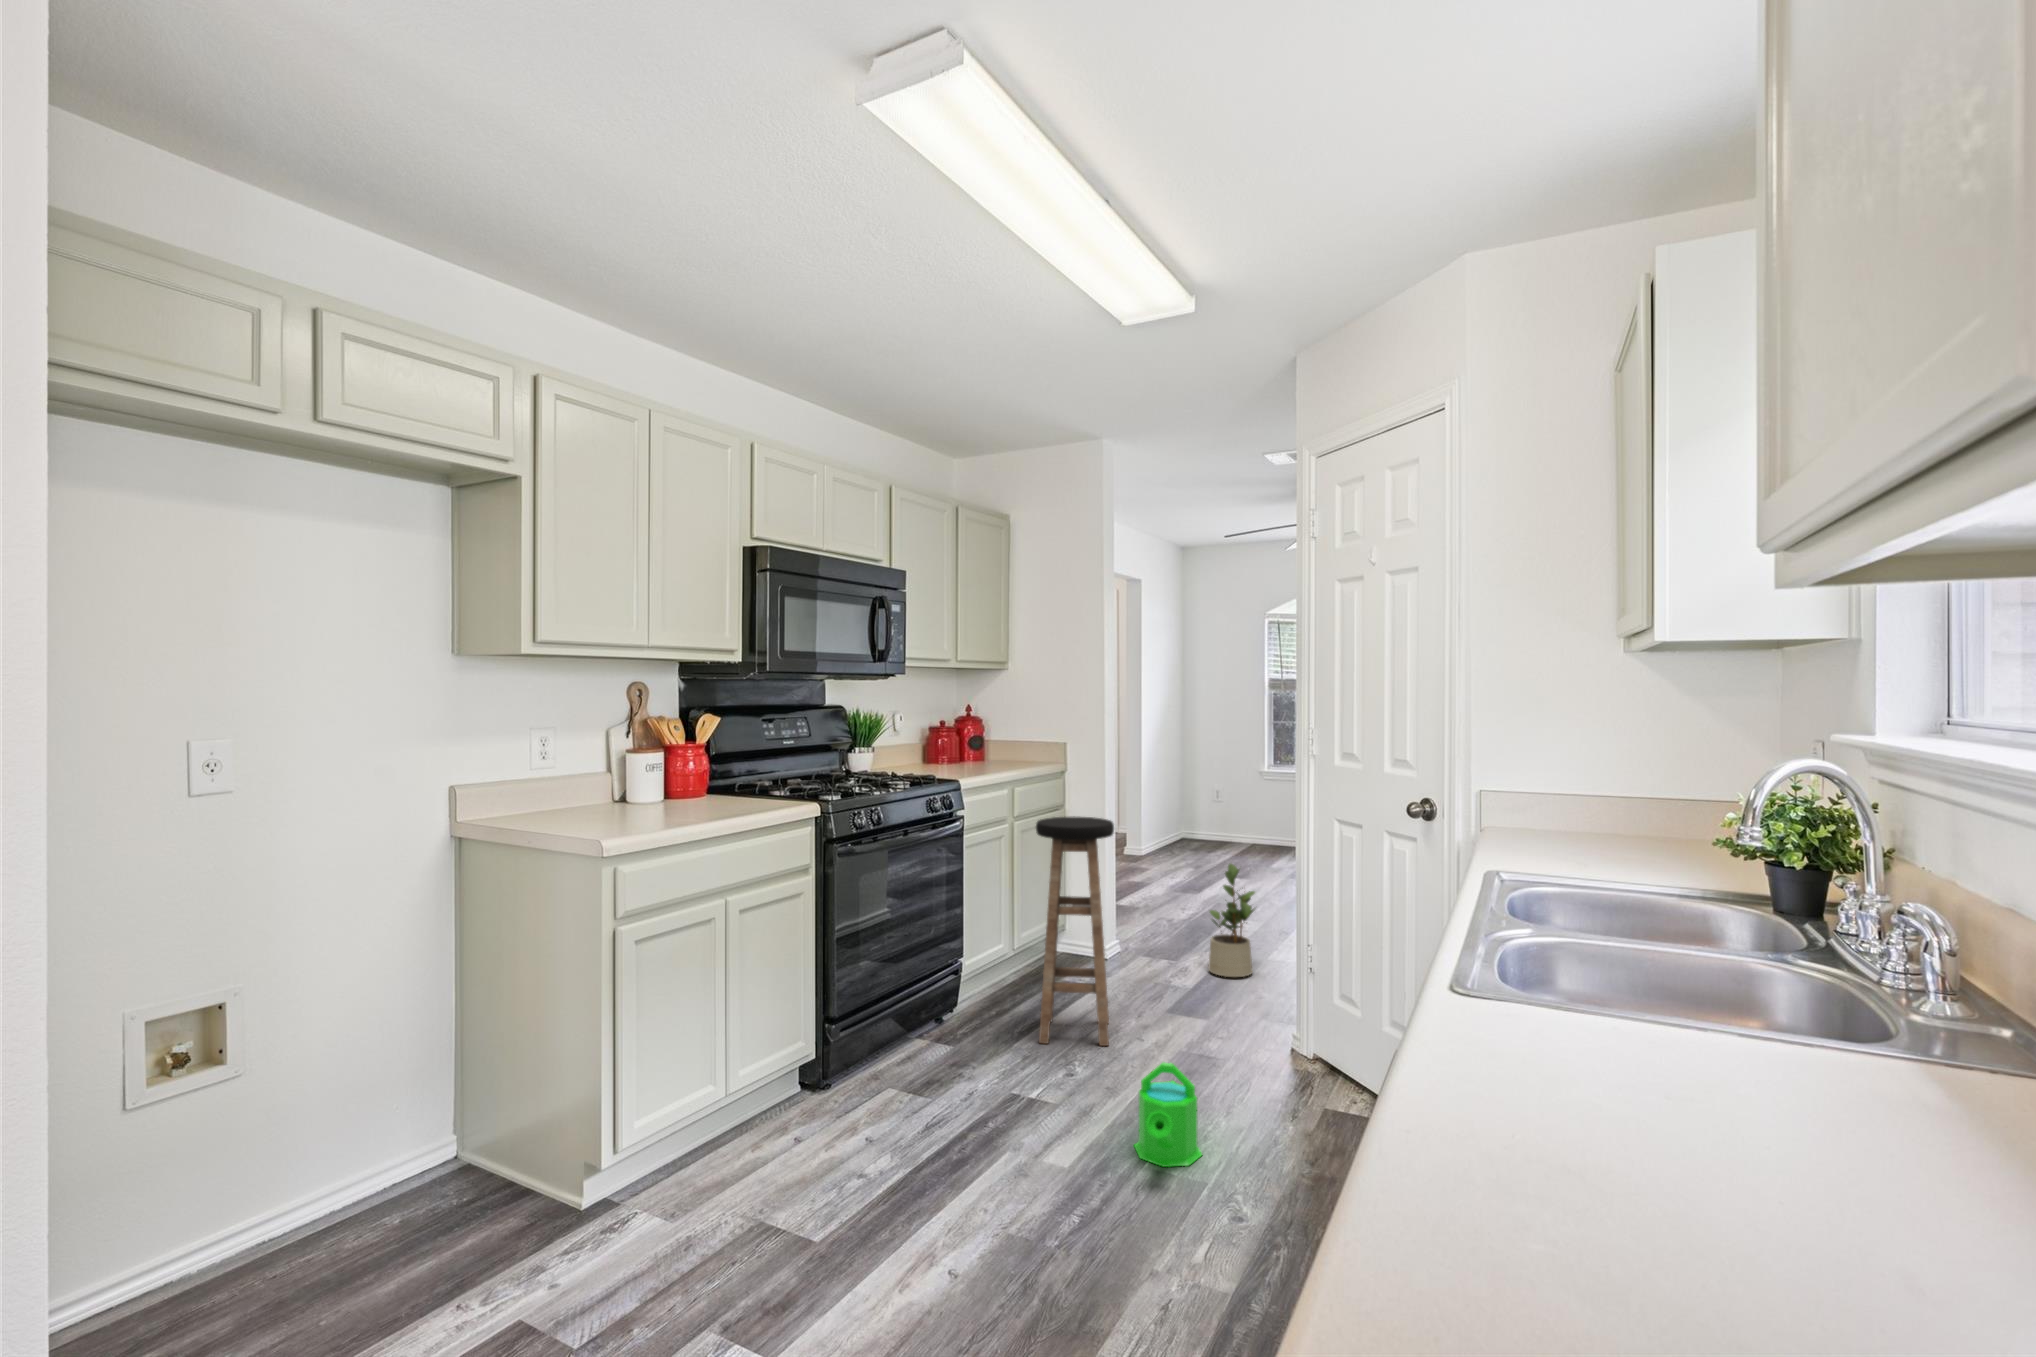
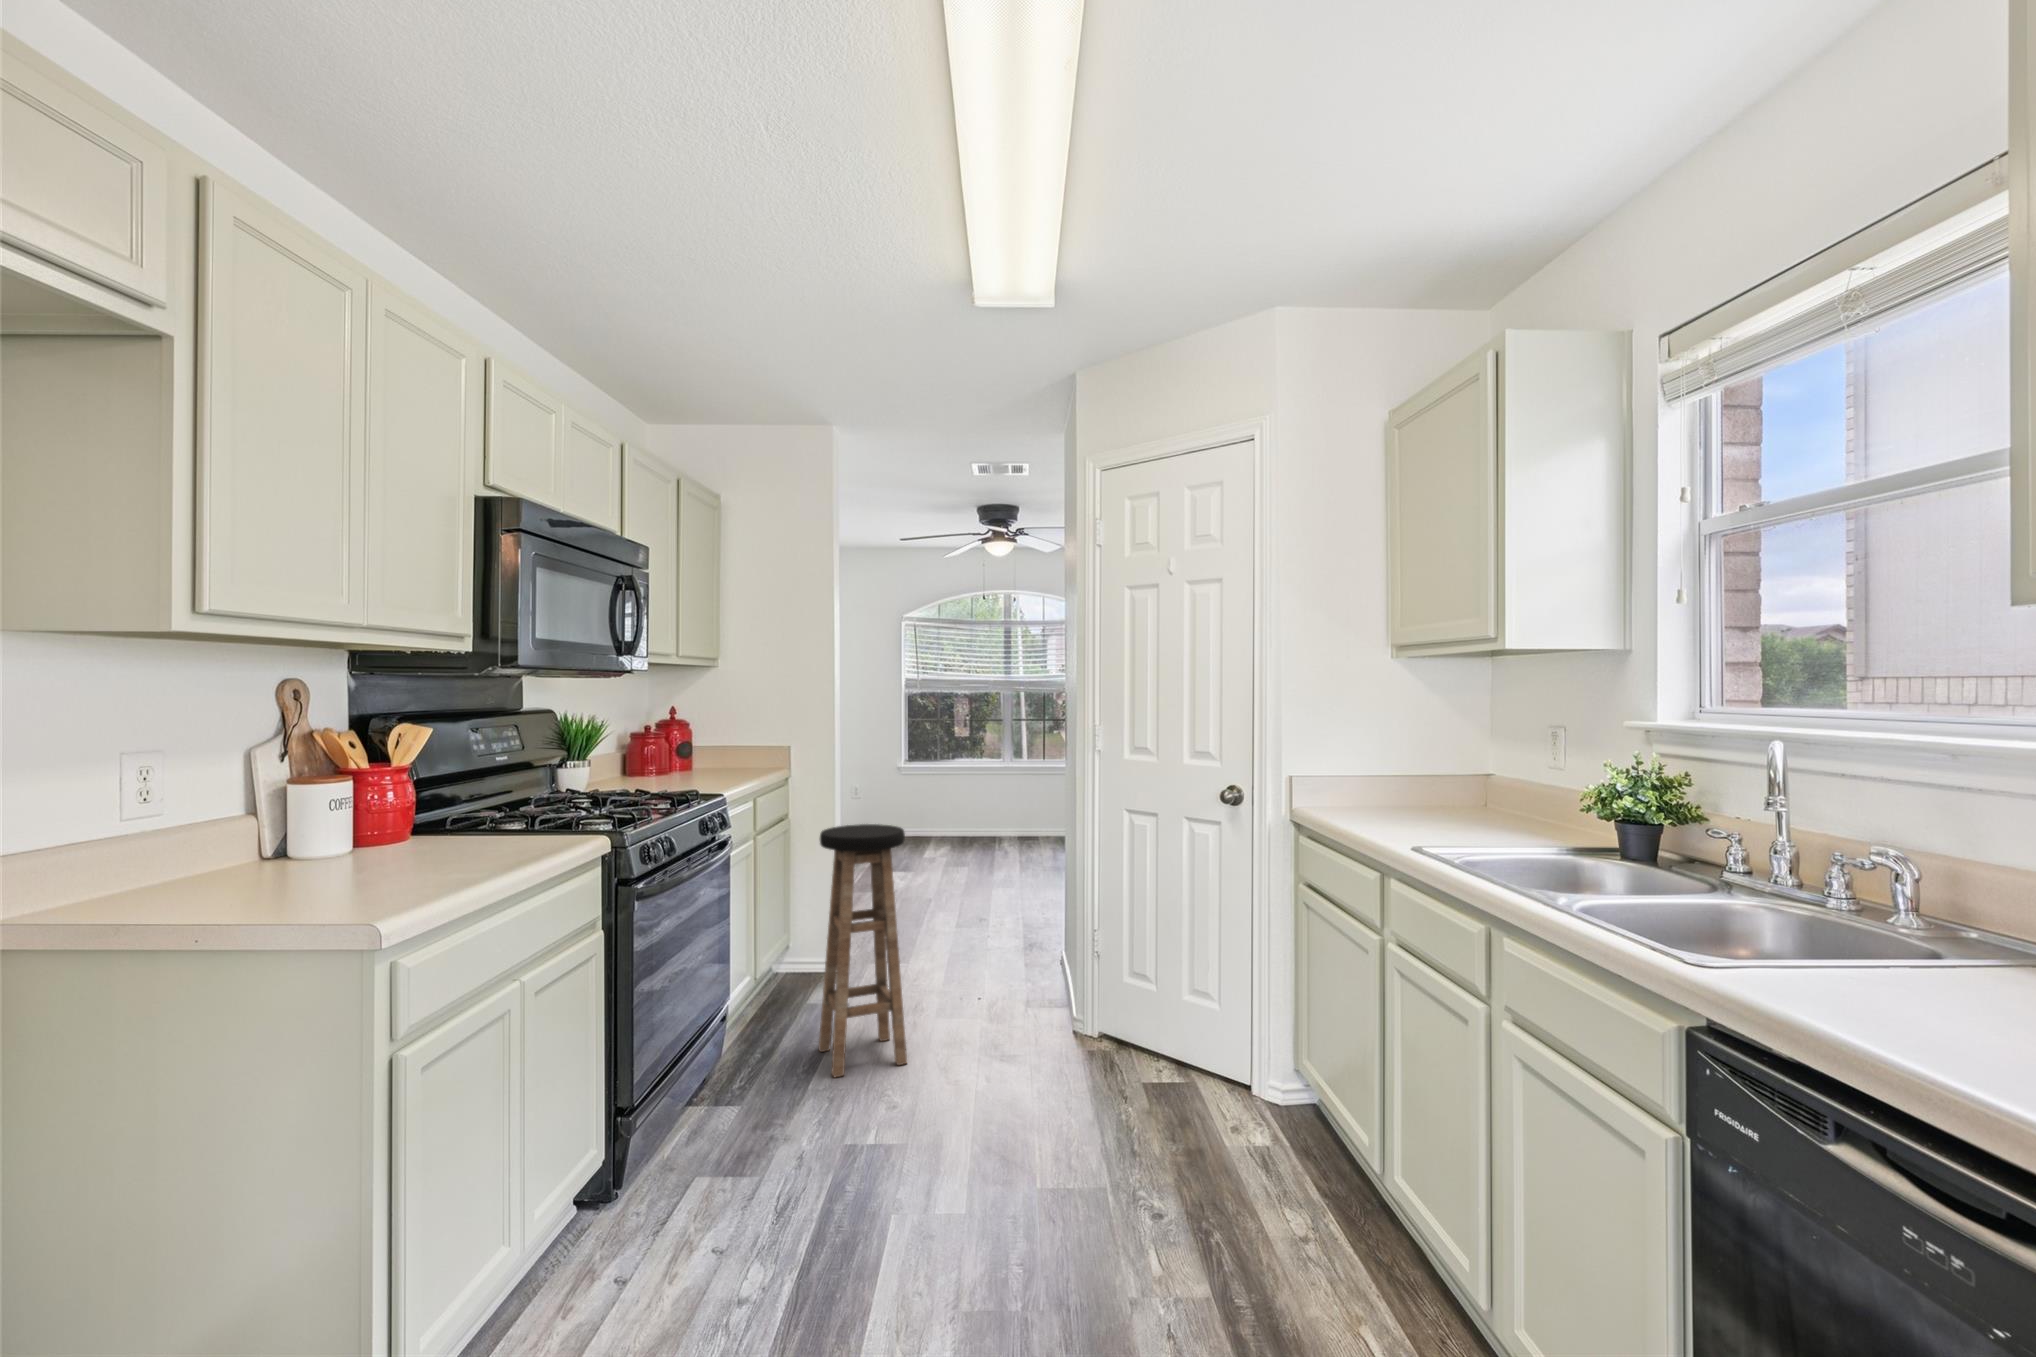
potted plant: present [1209,864,1255,977] -> none [941,858,991,969]
watering can: present [1134,1063,1202,1167] -> none [1010,1071,1079,1181]

